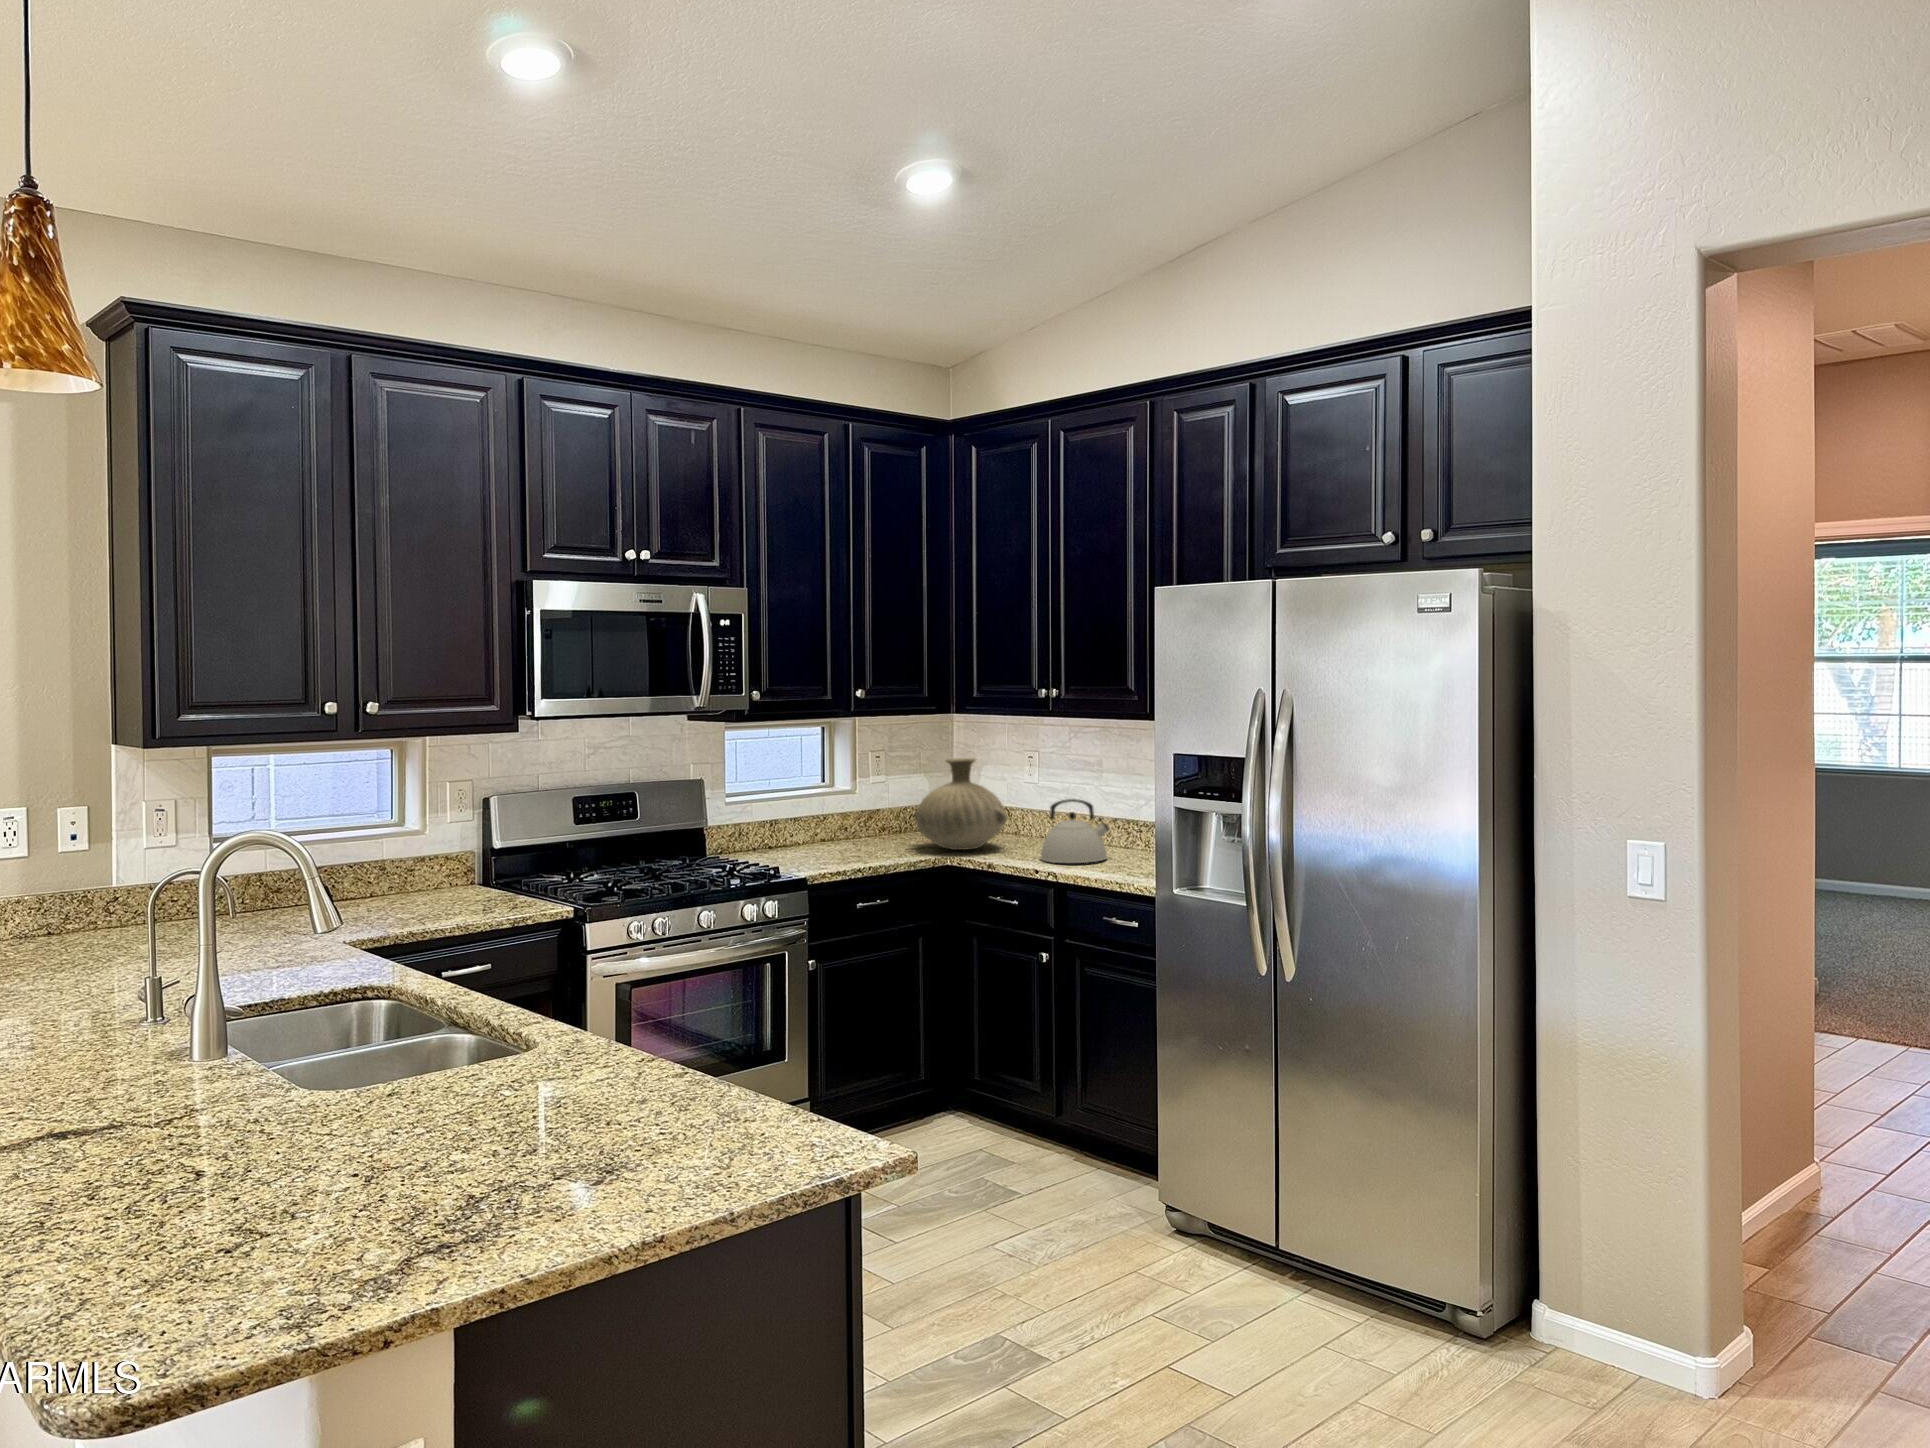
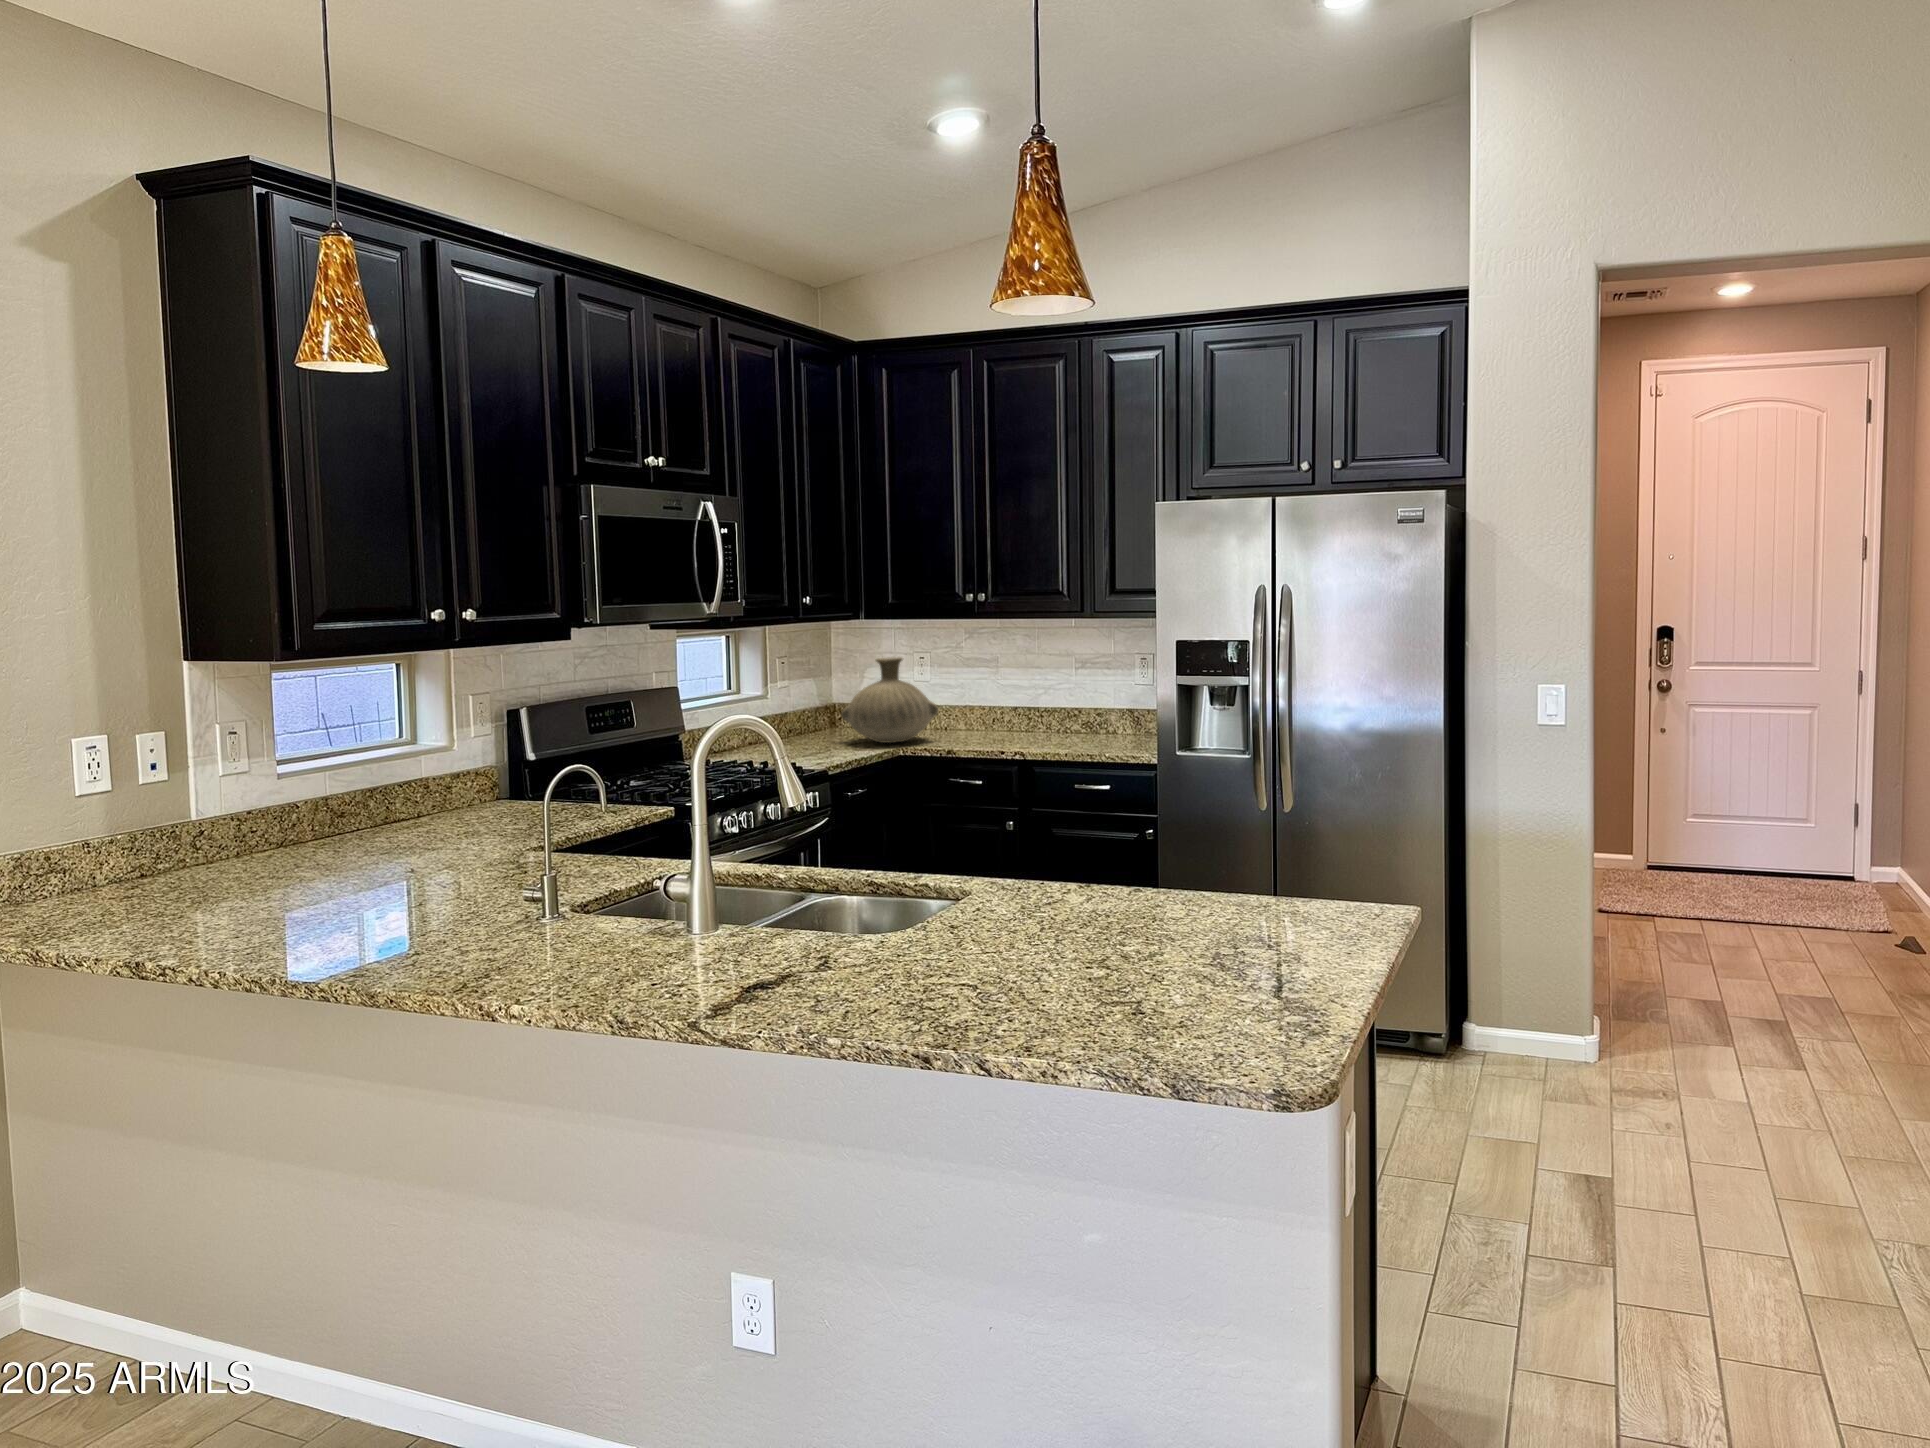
kettle: present [1040,799,1109,863] -> none [977,689,1037,745]

